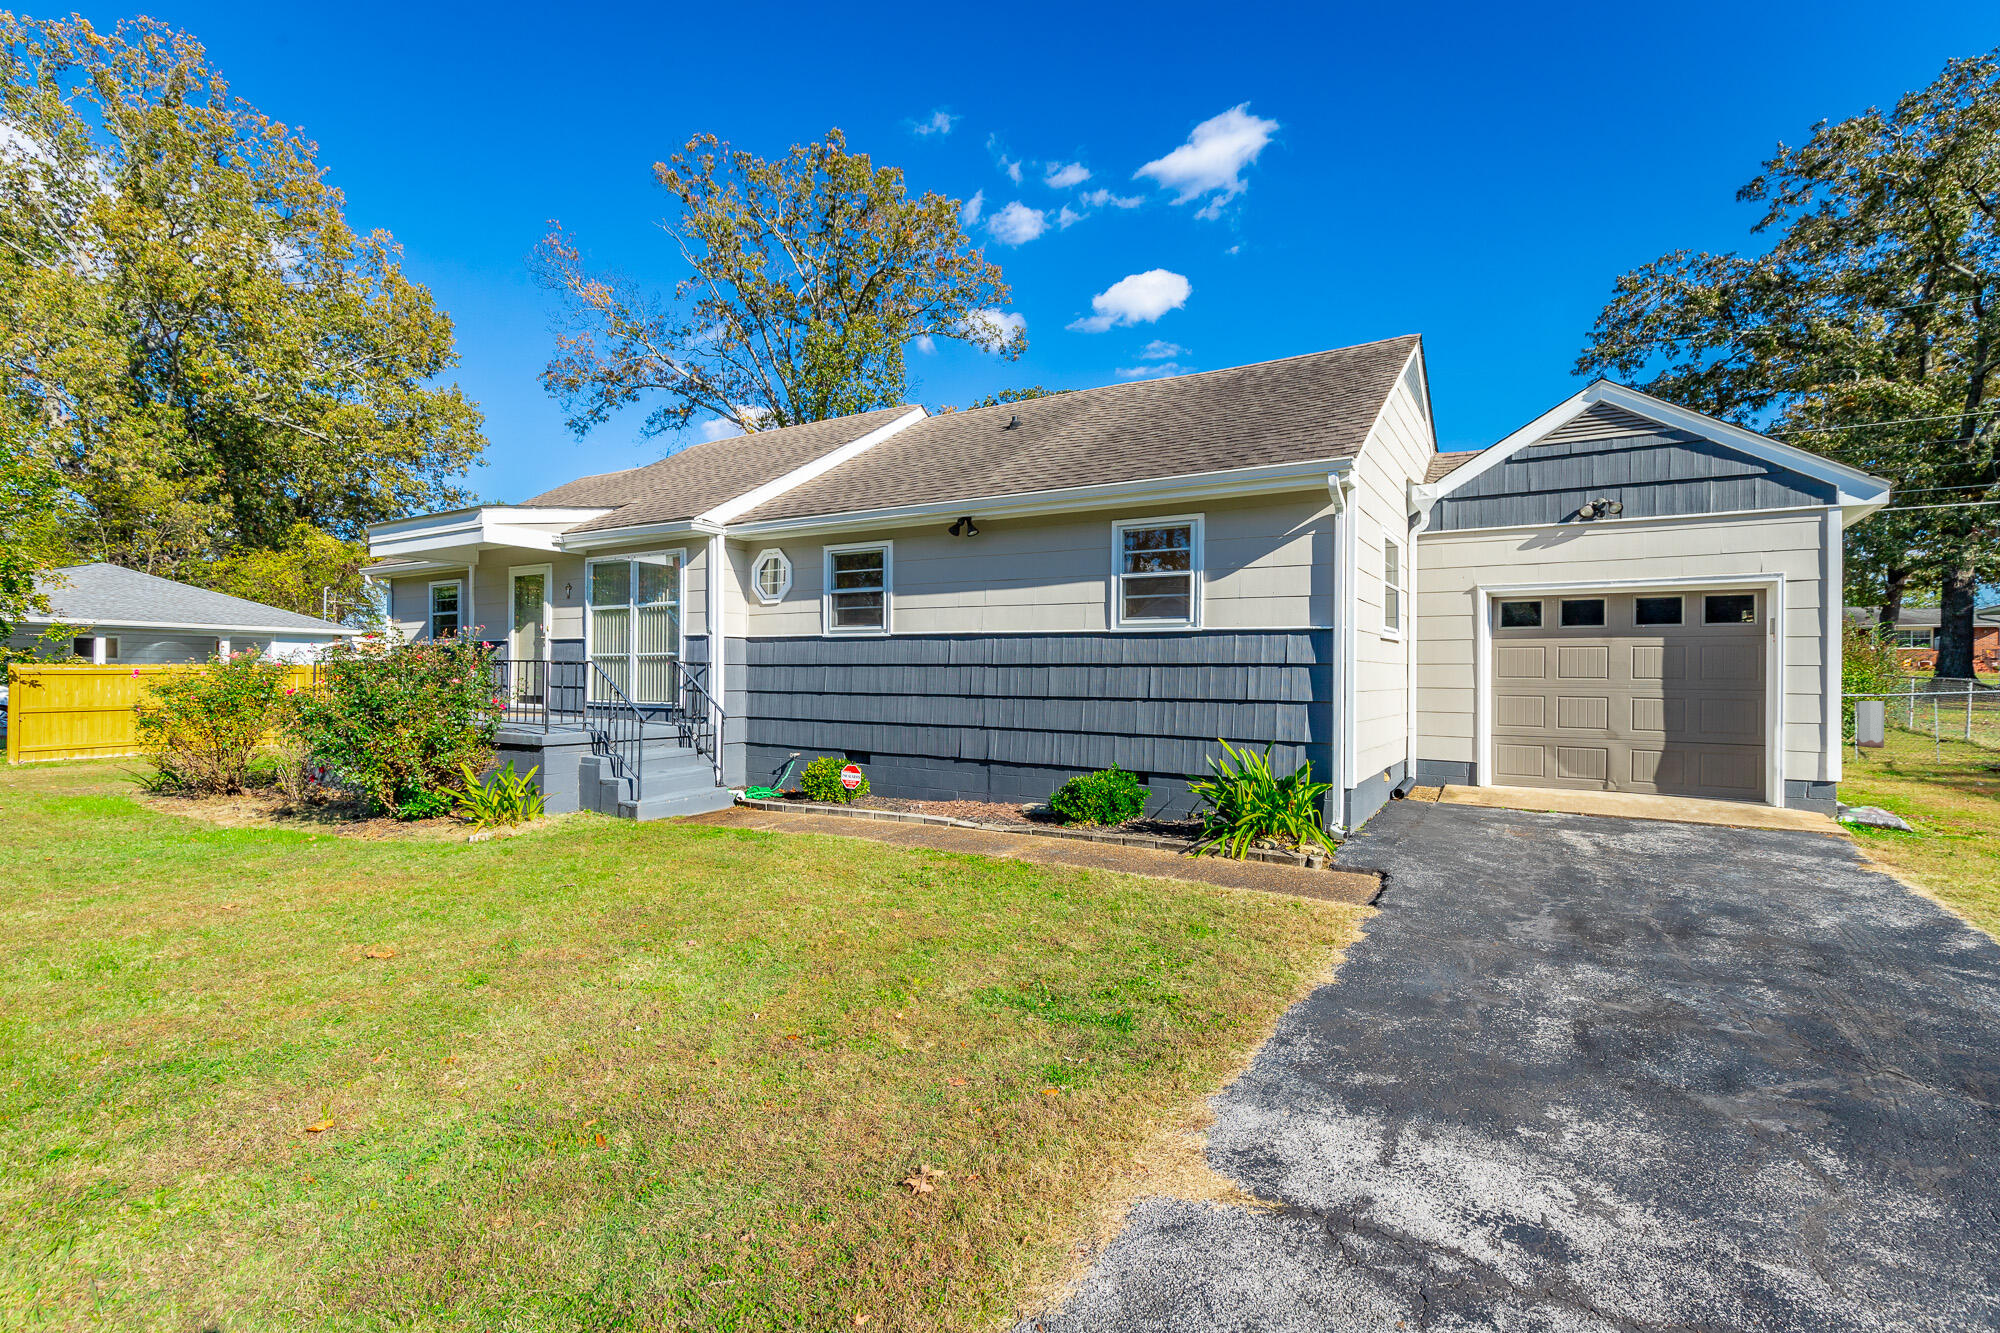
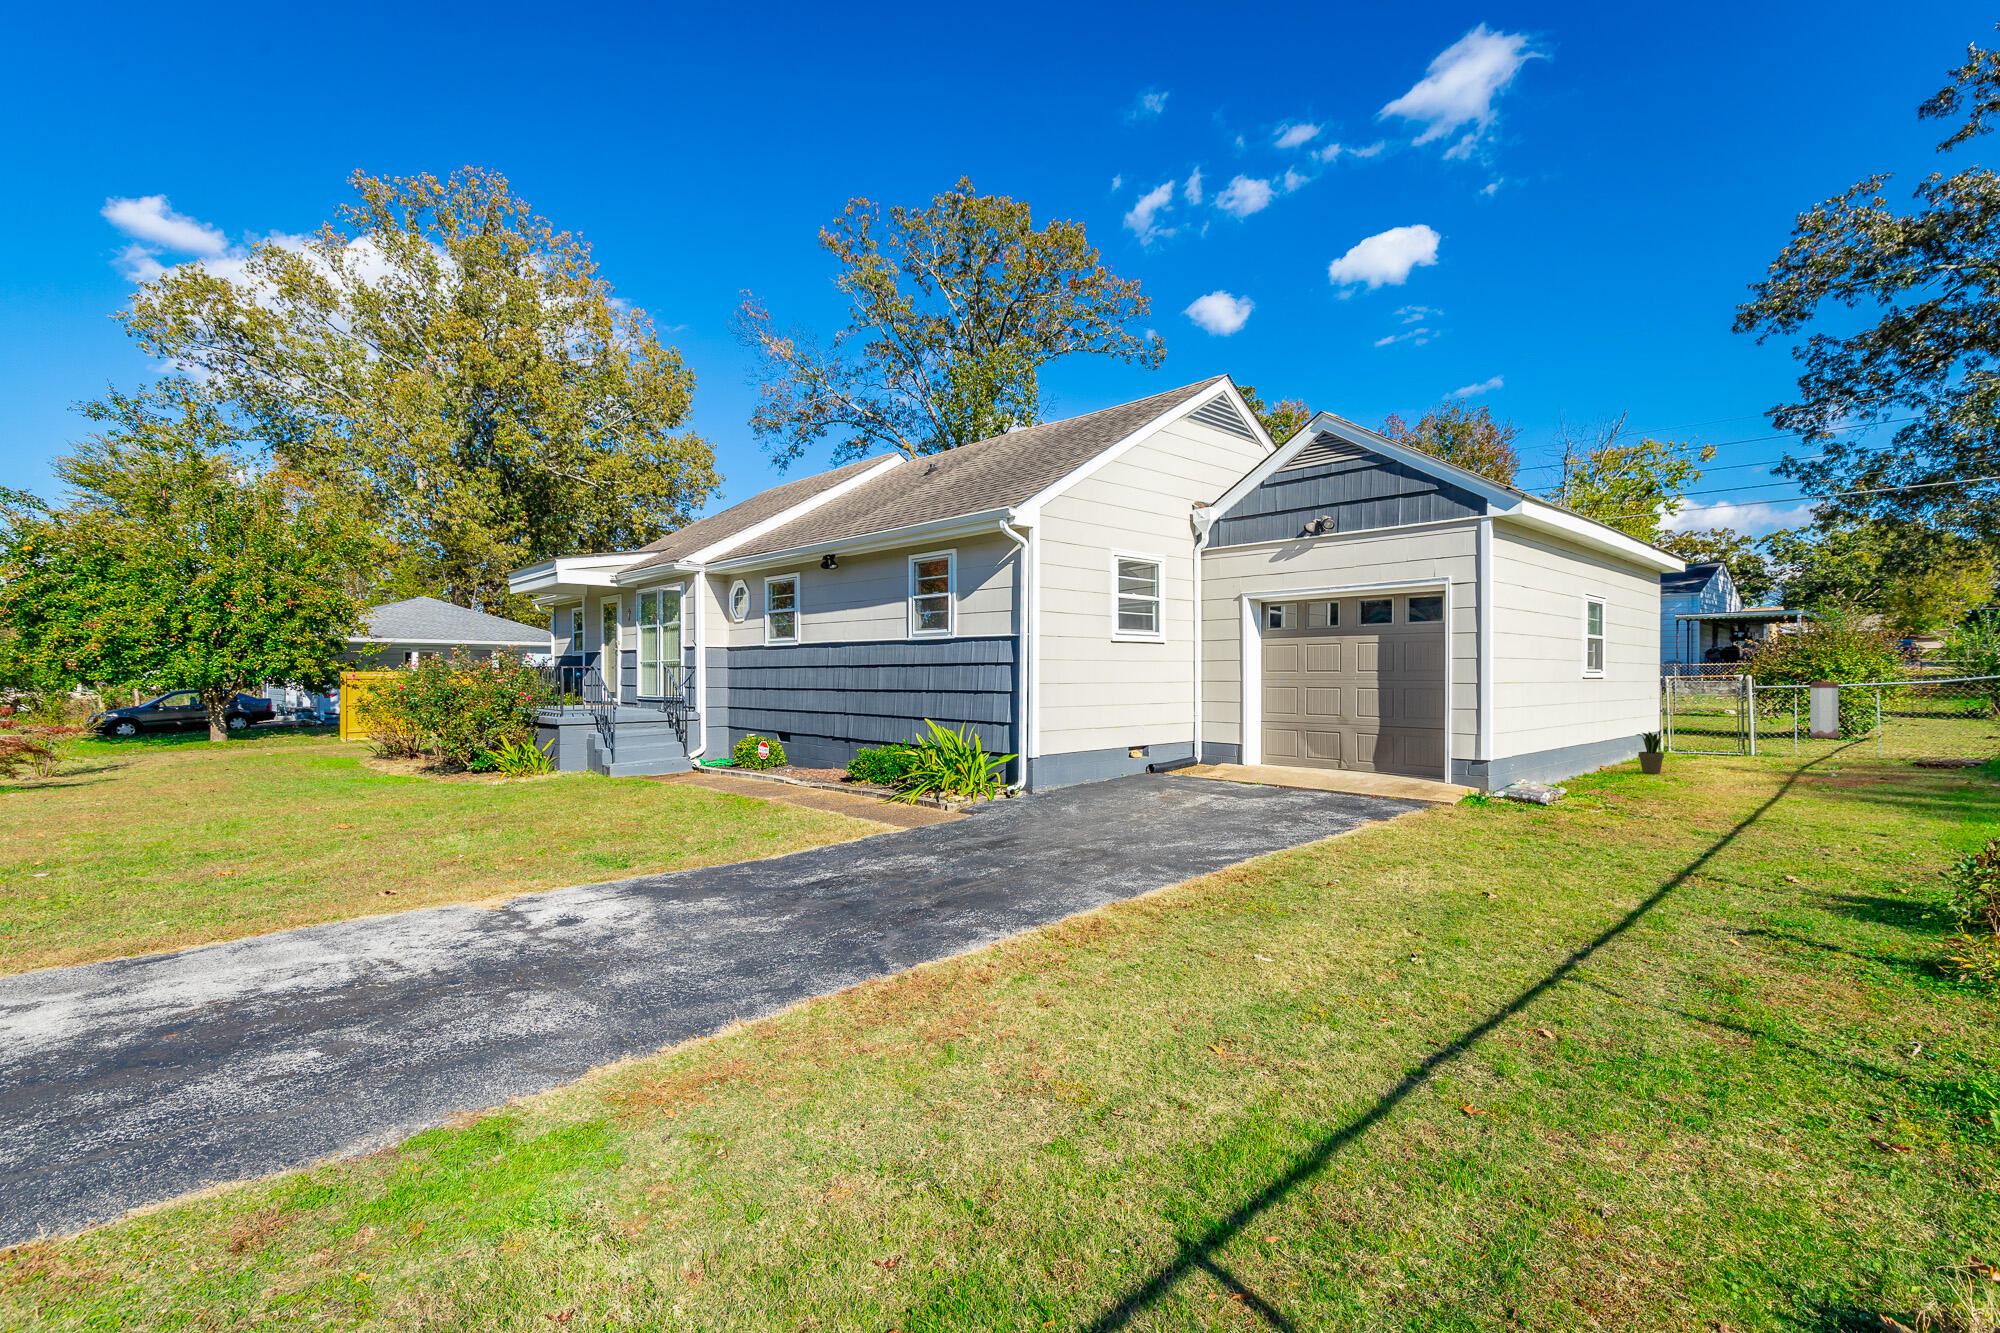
potted plant: none [1887,747,1920,792] -> present [1637,732,1664,774]

